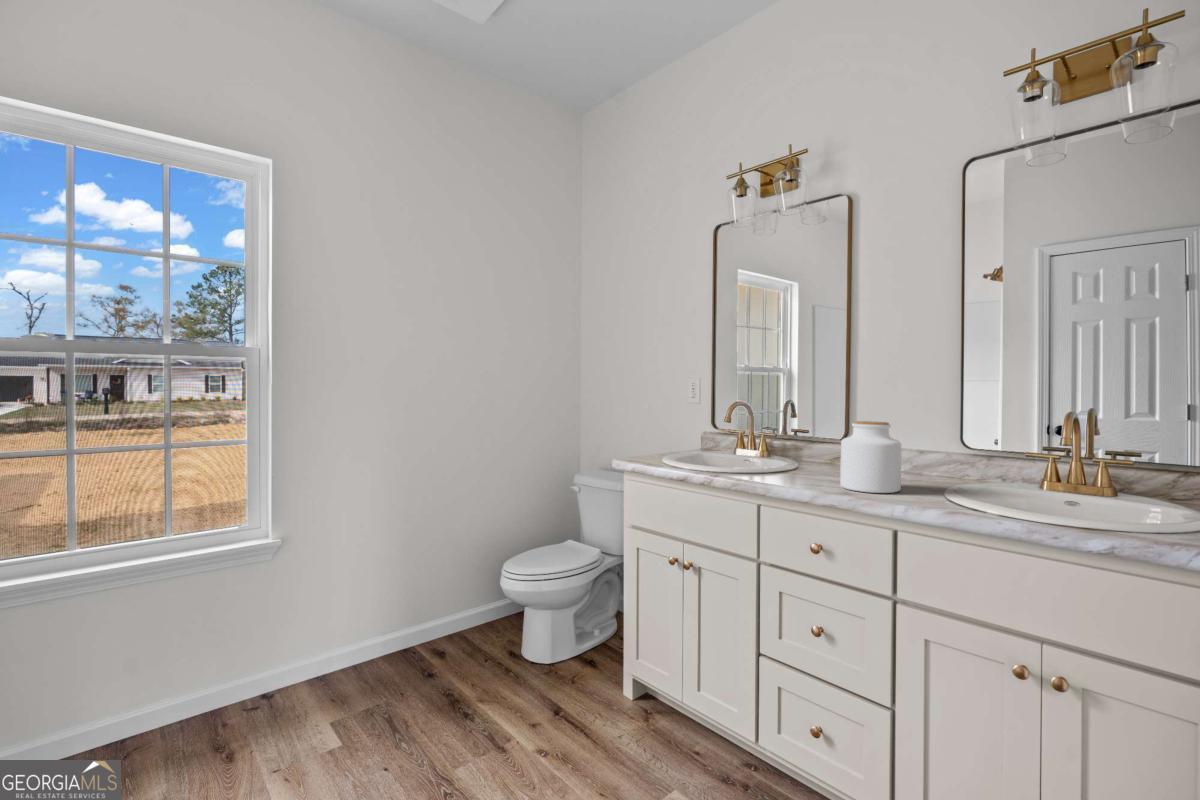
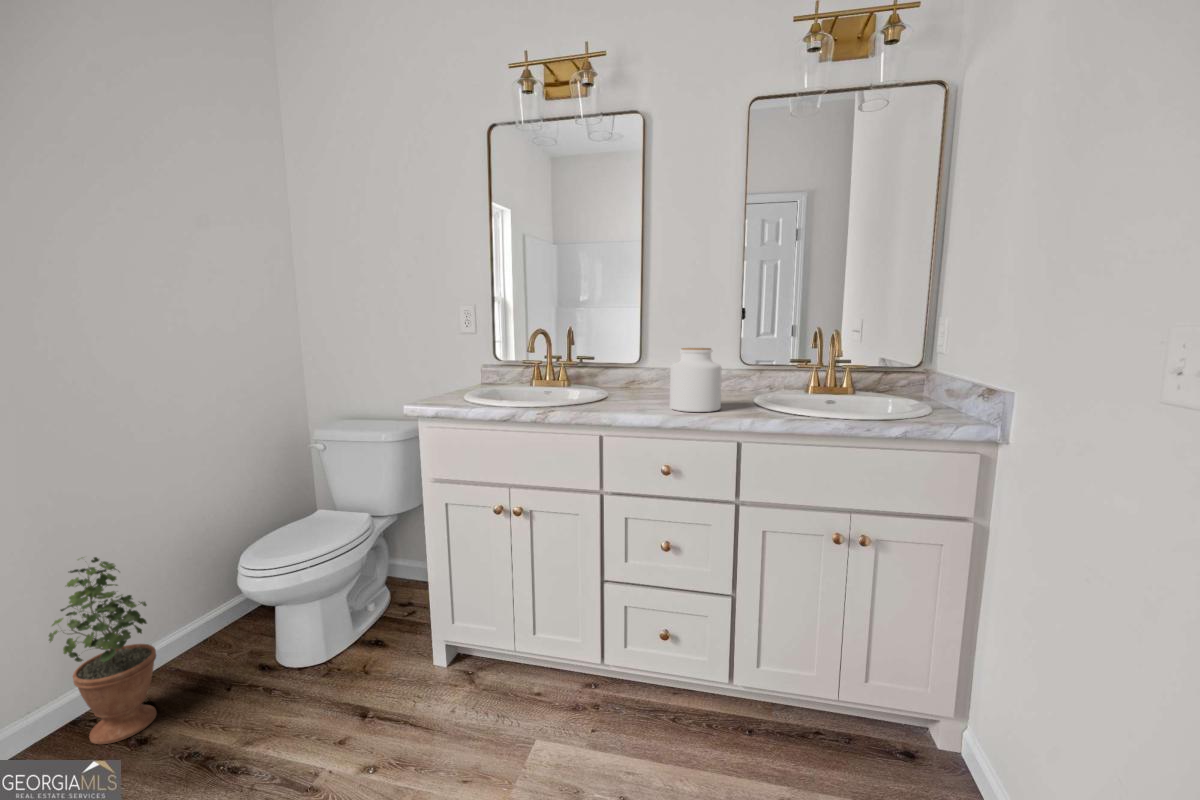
potted plant: none [394,540,447,671] -> present [49,557,157,744]

